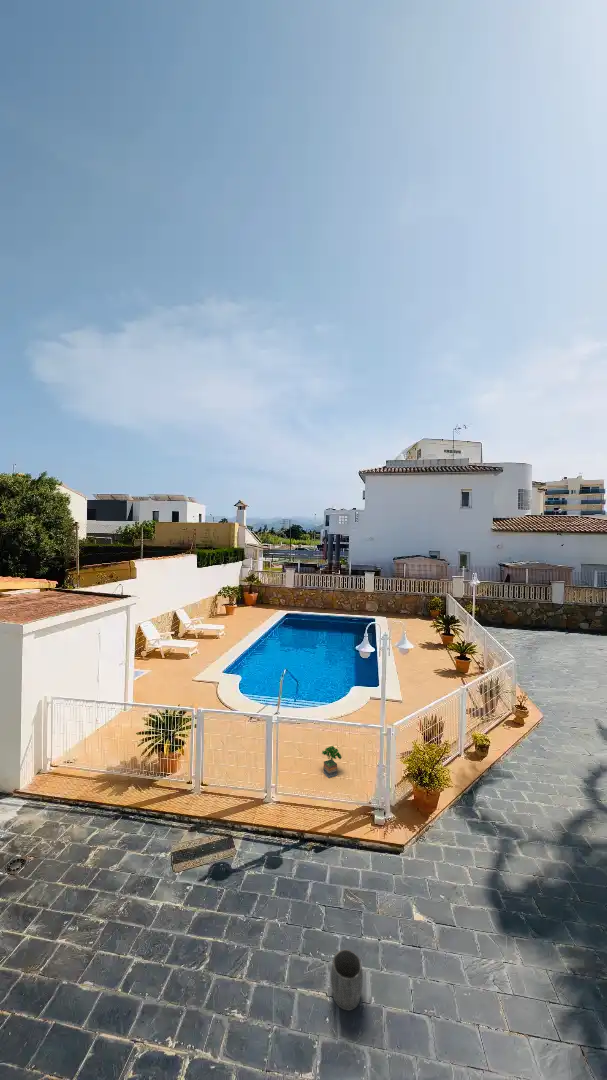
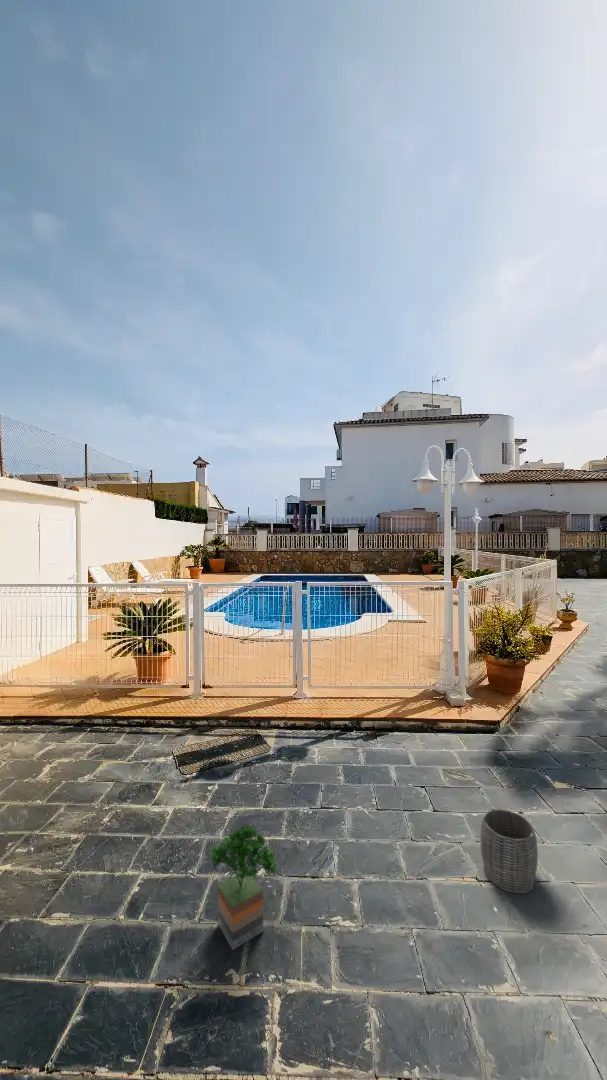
potted tree: present [322,746,342,778] -> present [210,825,277,950]

